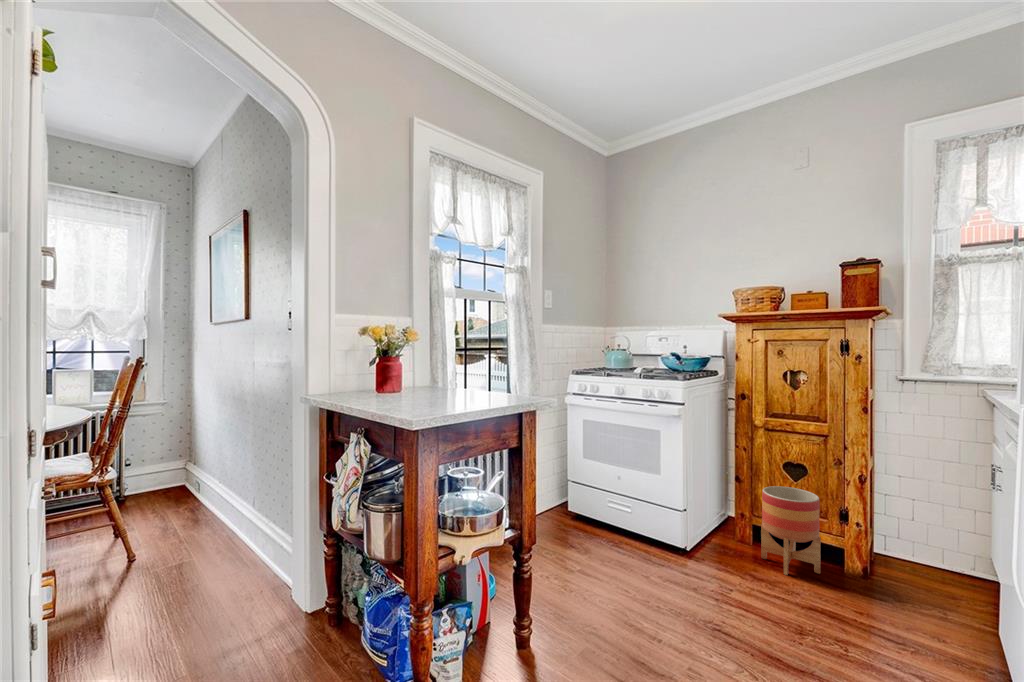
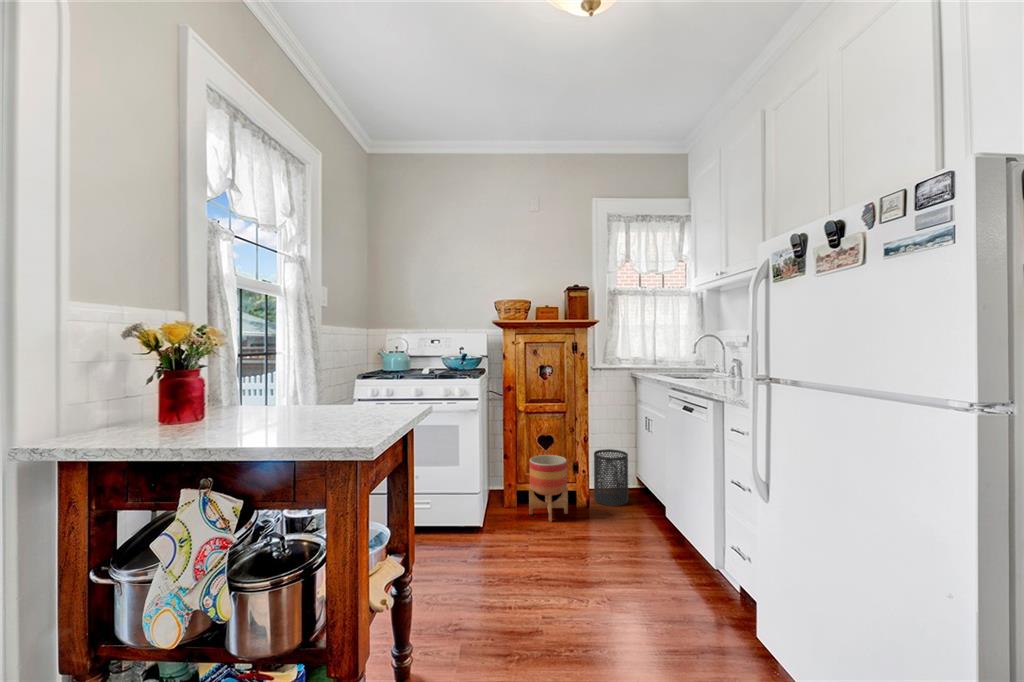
trash can: none [880,499,947,591] -> present [594,449,628,506]

